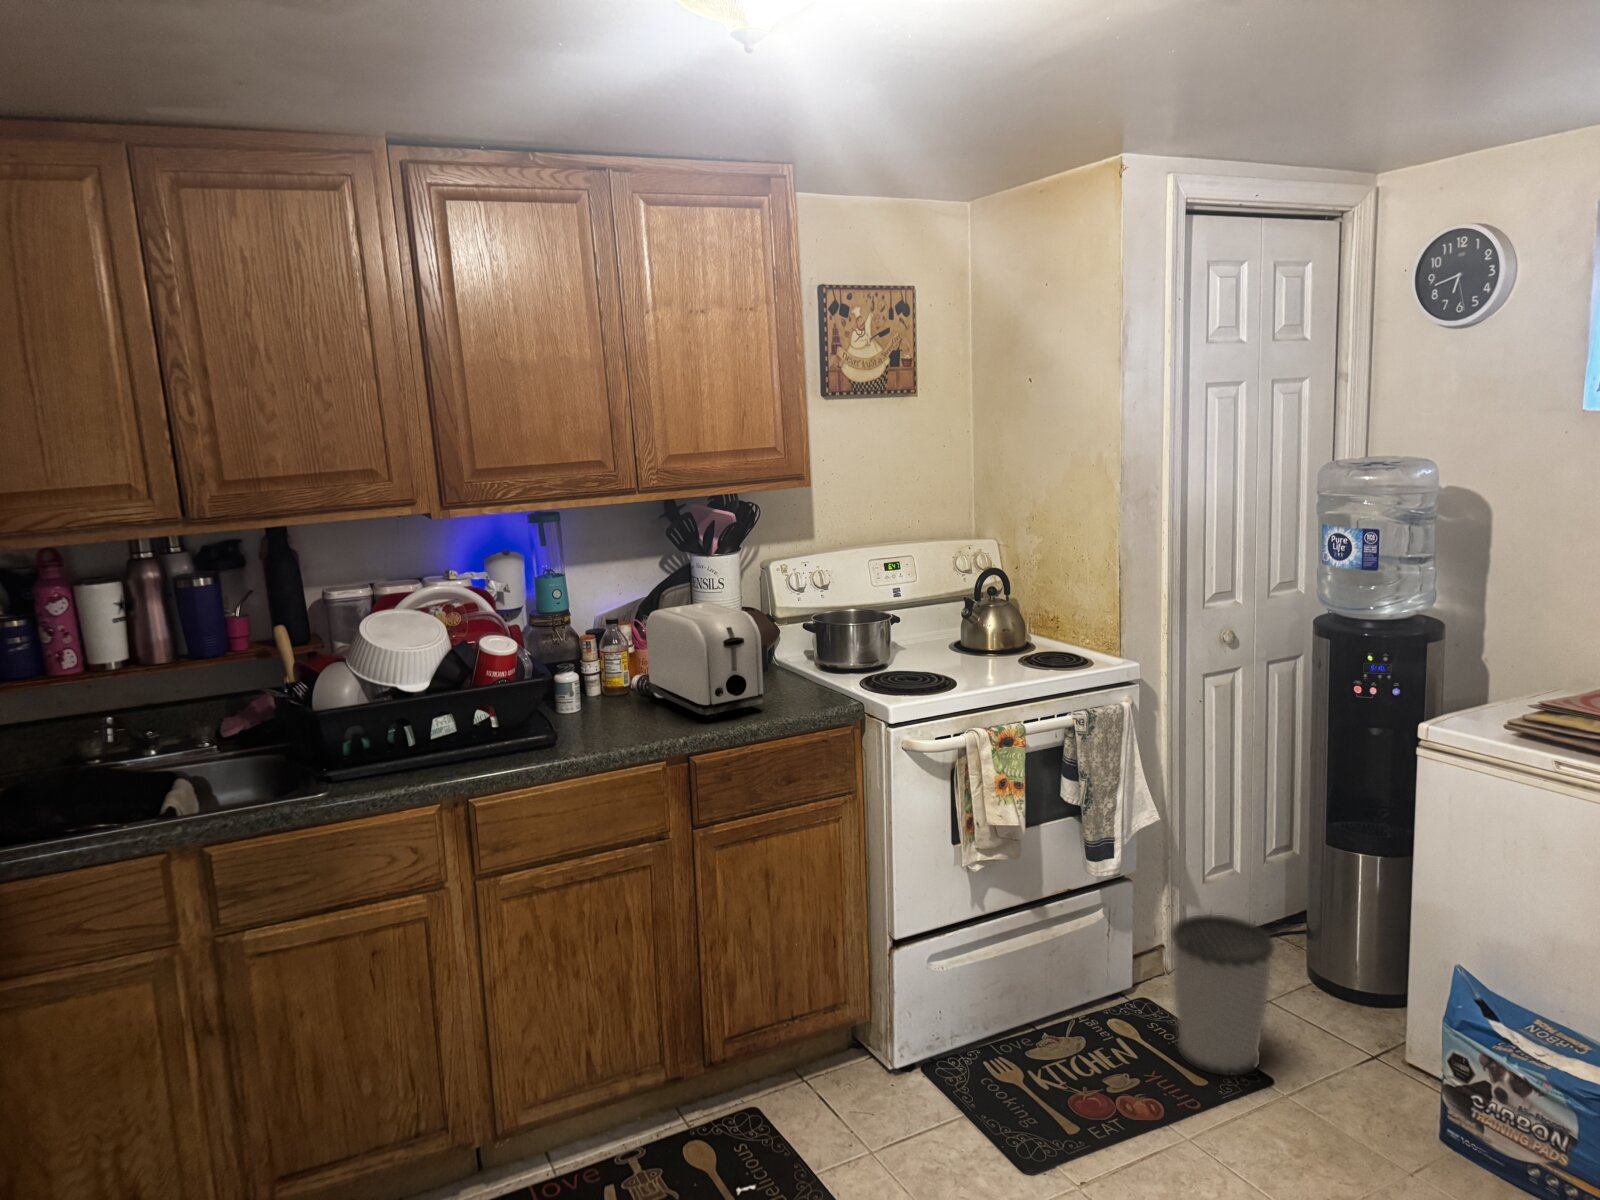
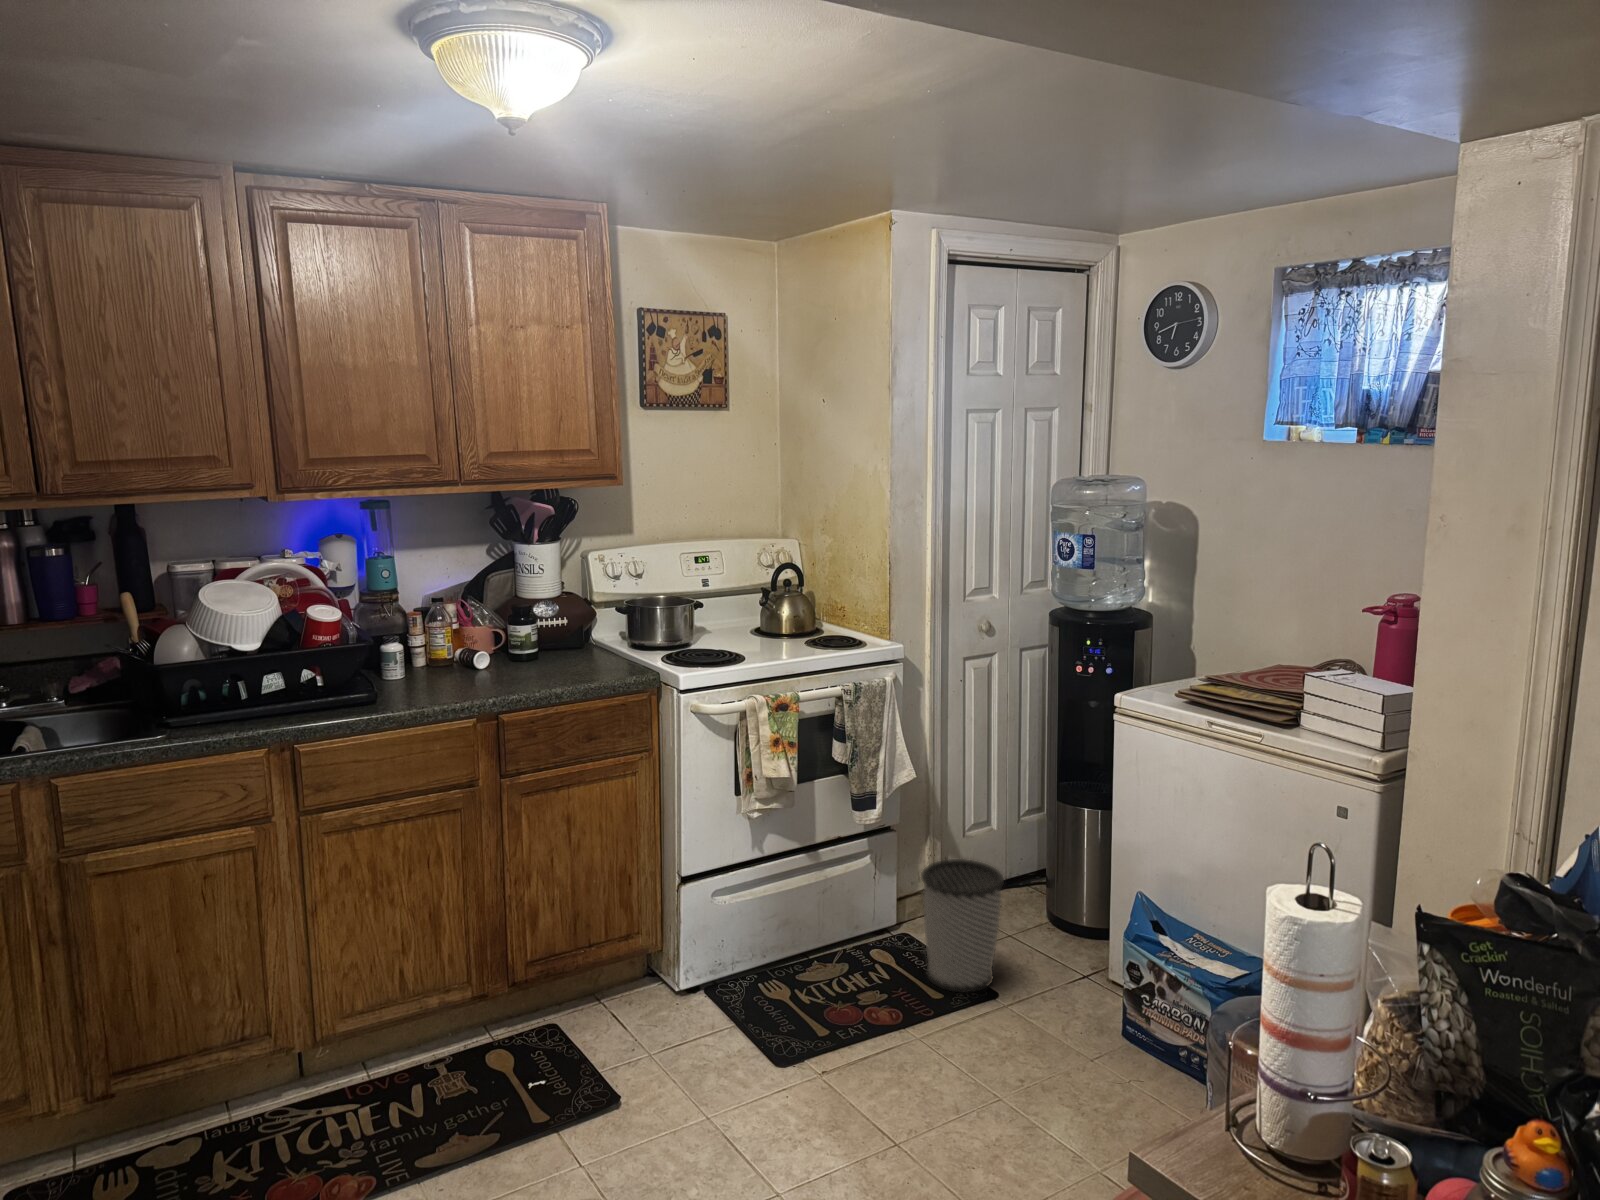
toaster: present [646,602,763,719] -> none [468,584,569,684]

